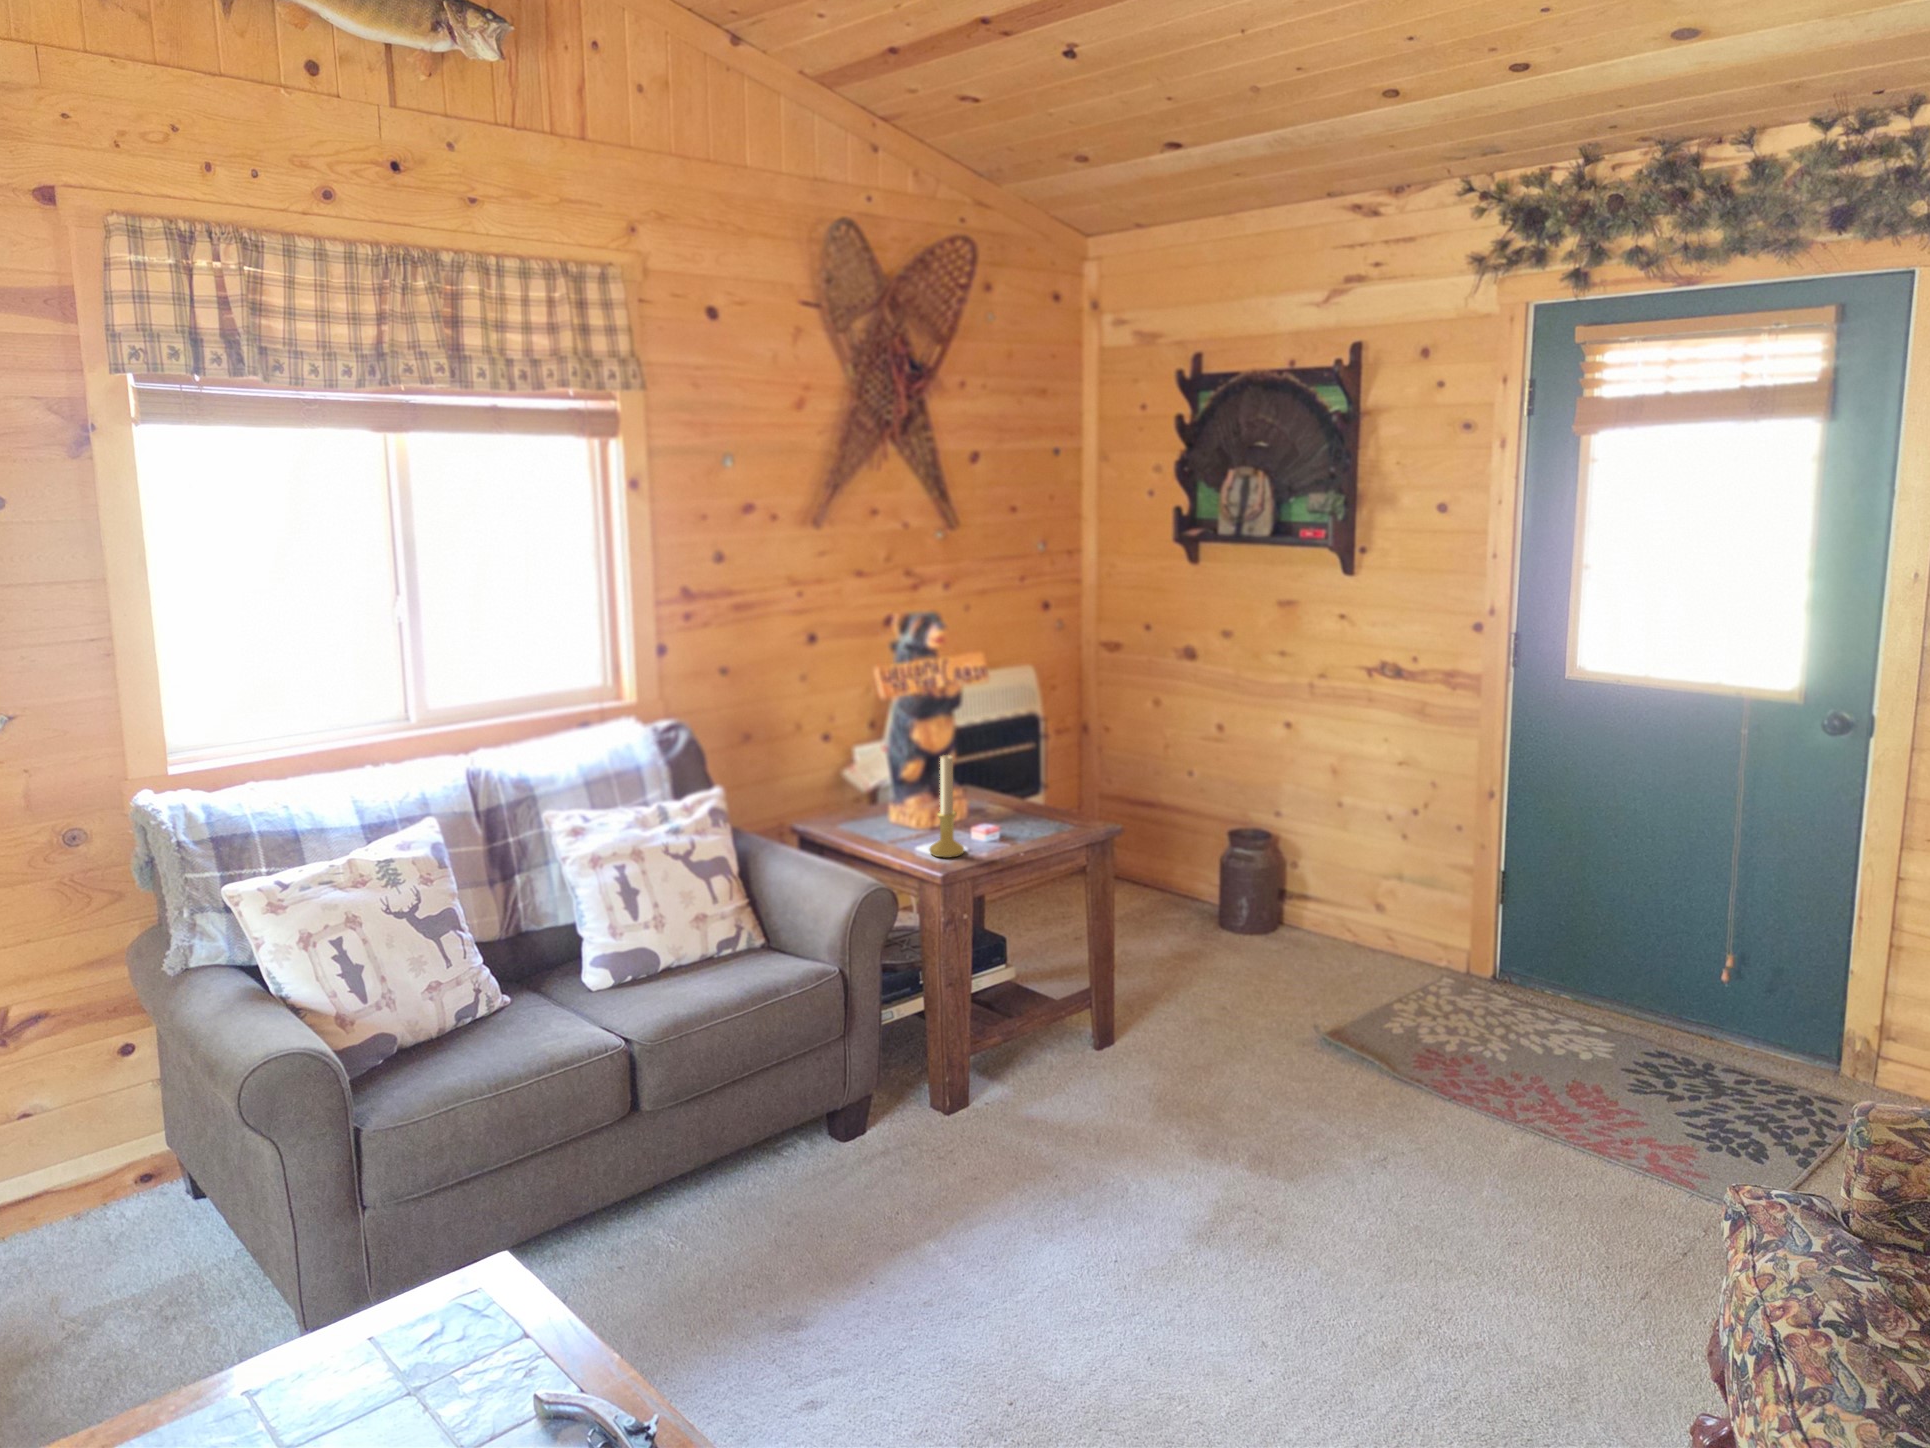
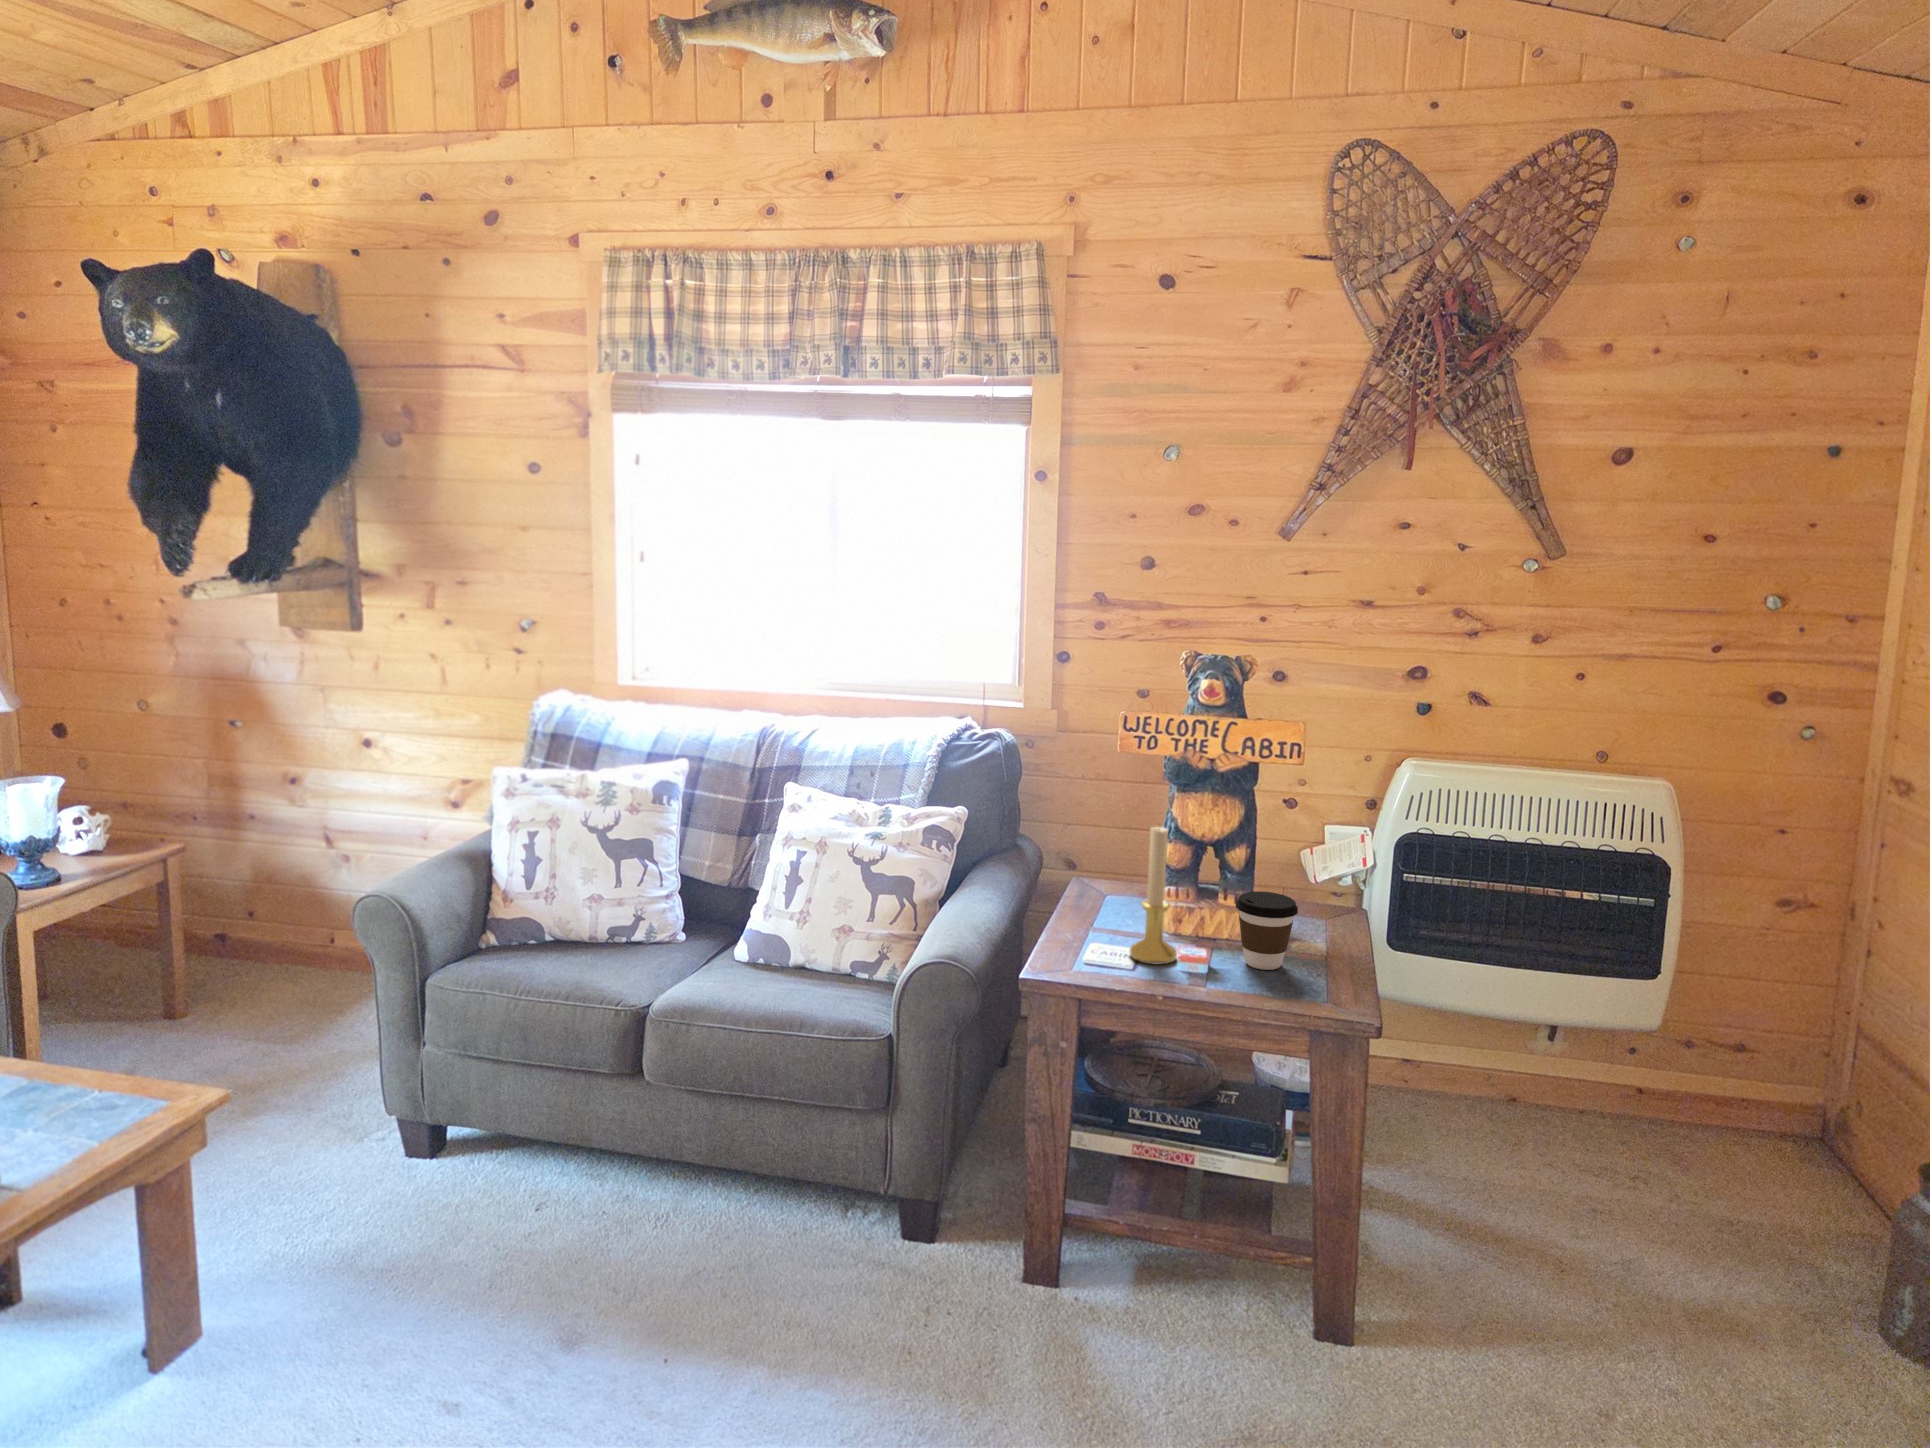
coffee cup: none [979,784,1022,838] -> present [1236,892,1298,970]

